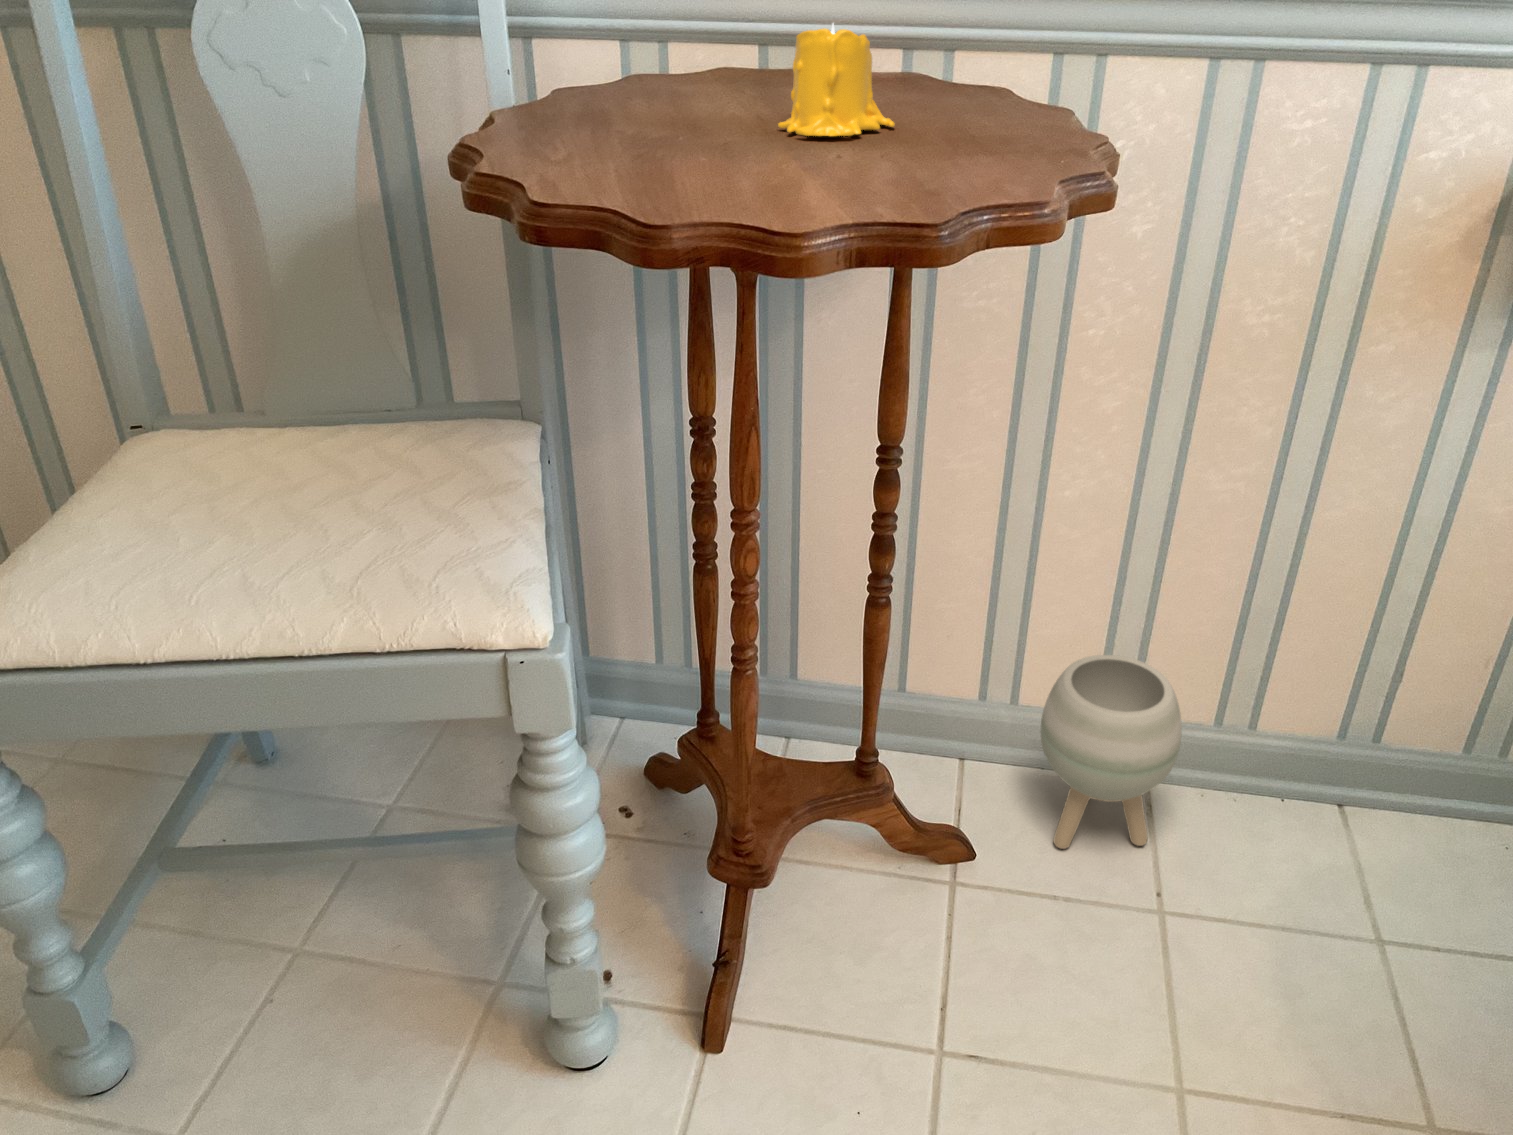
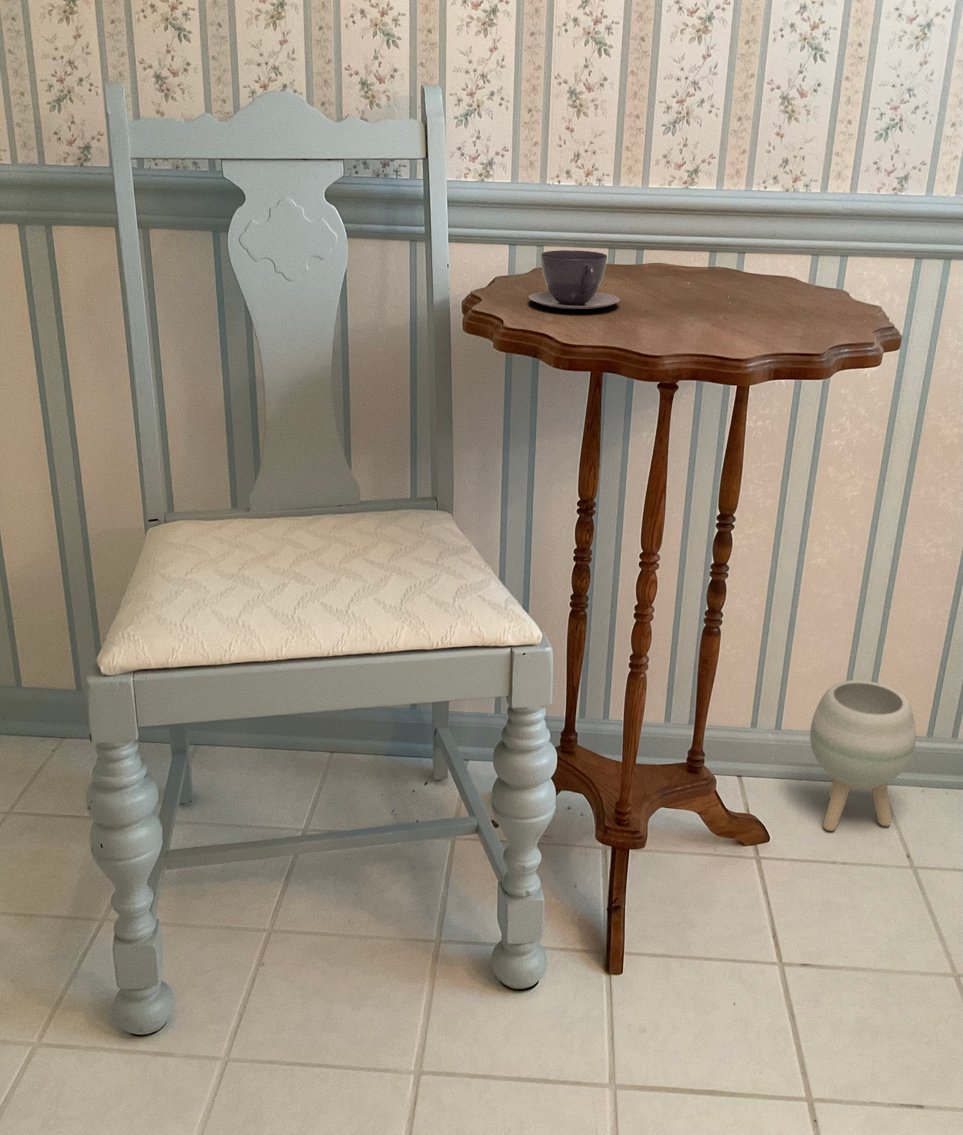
candle: present [778,24,894,136] -> none [672,233,747,305]
teacup: none [551,52,689,145] -> present [529,250,620,309]

